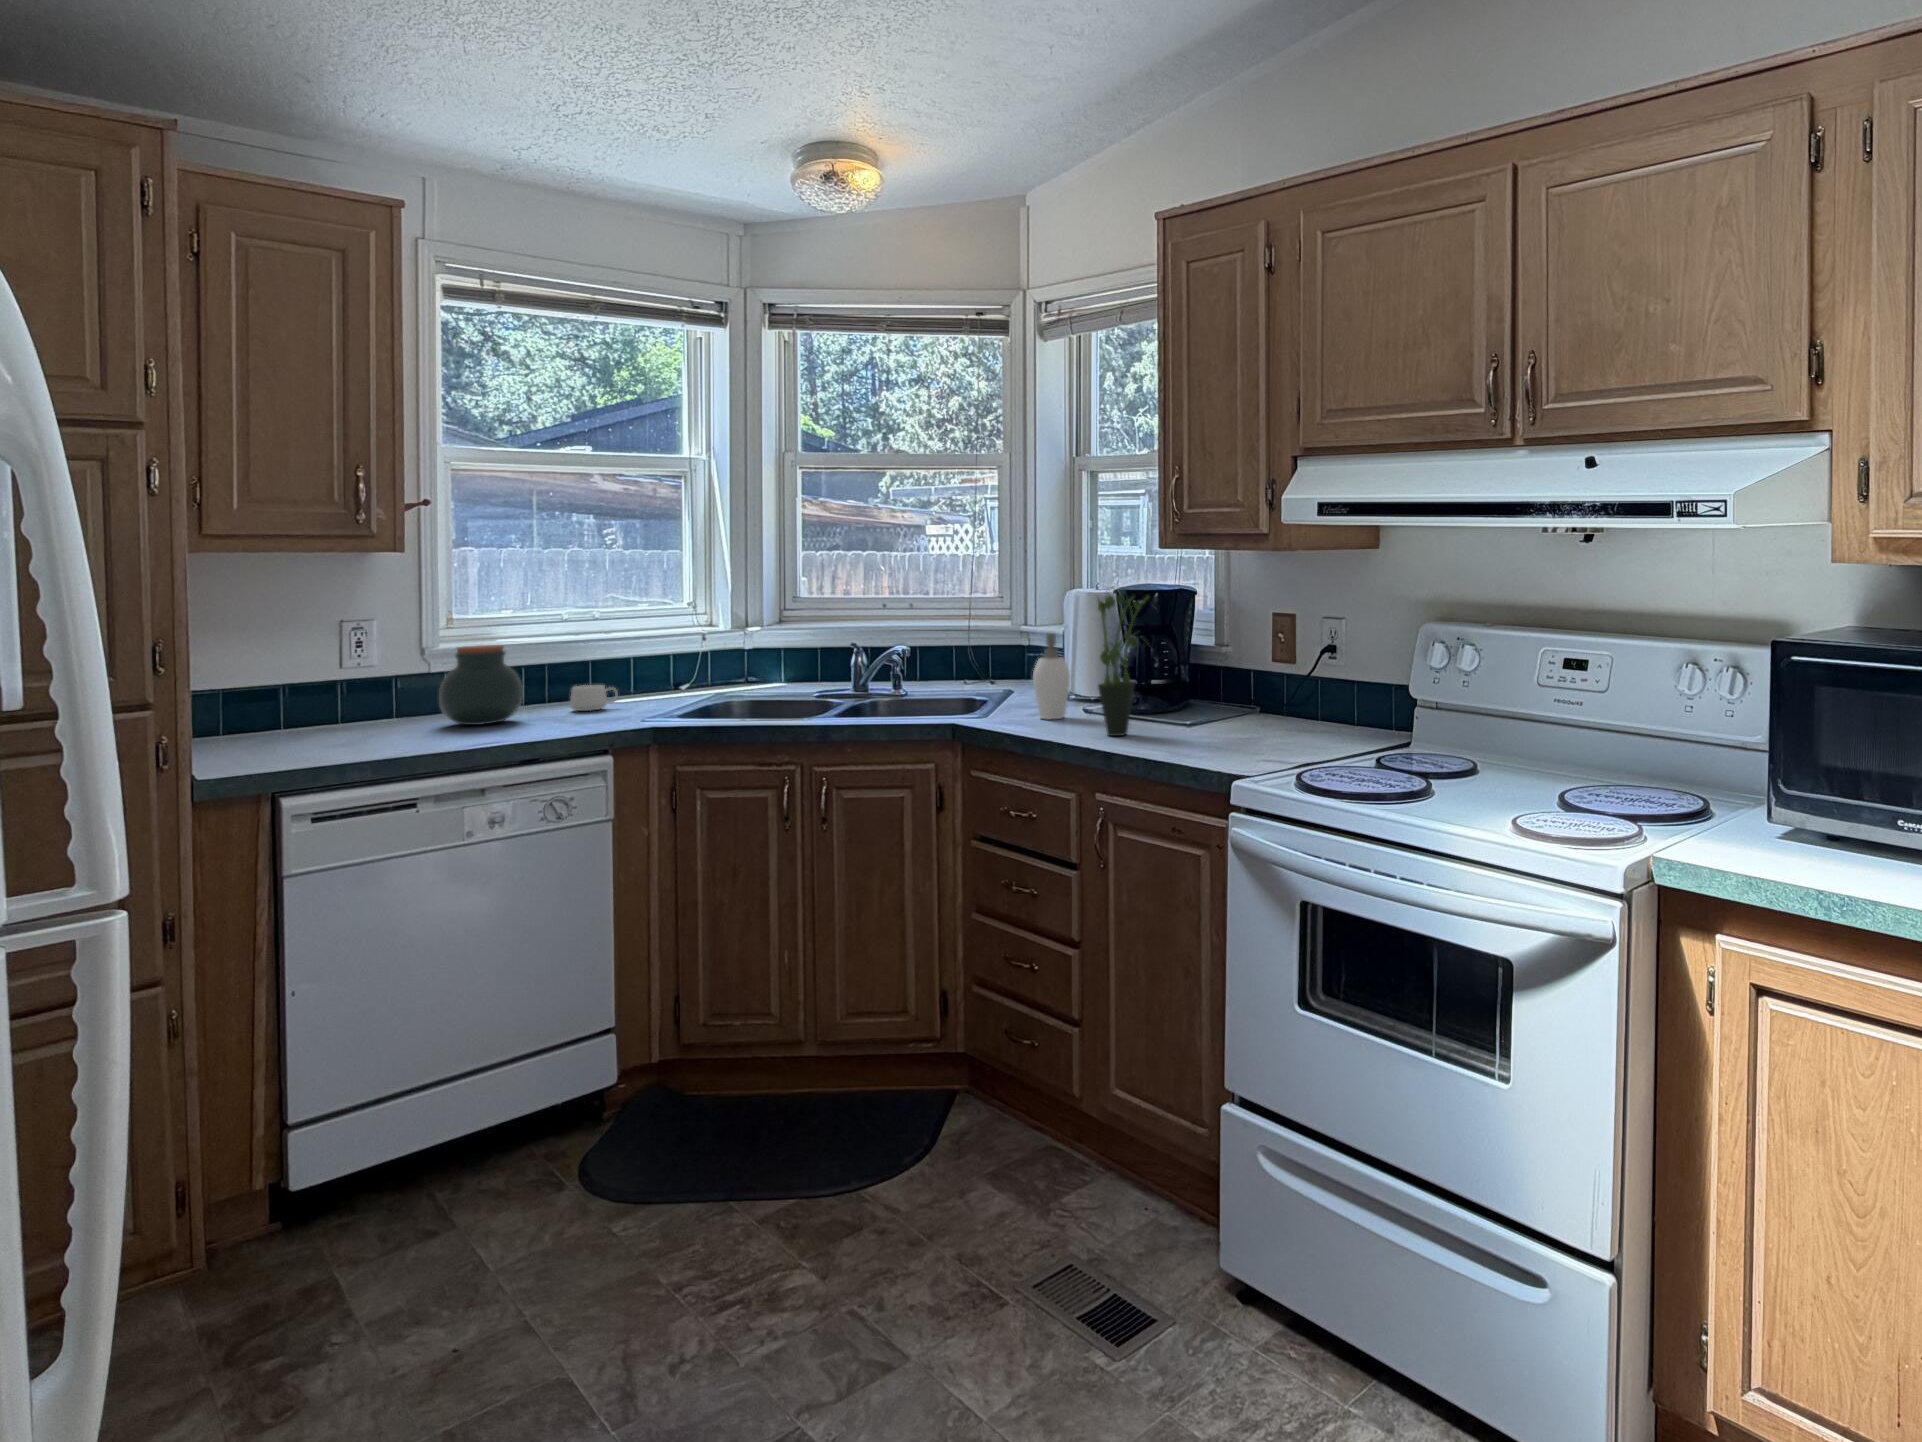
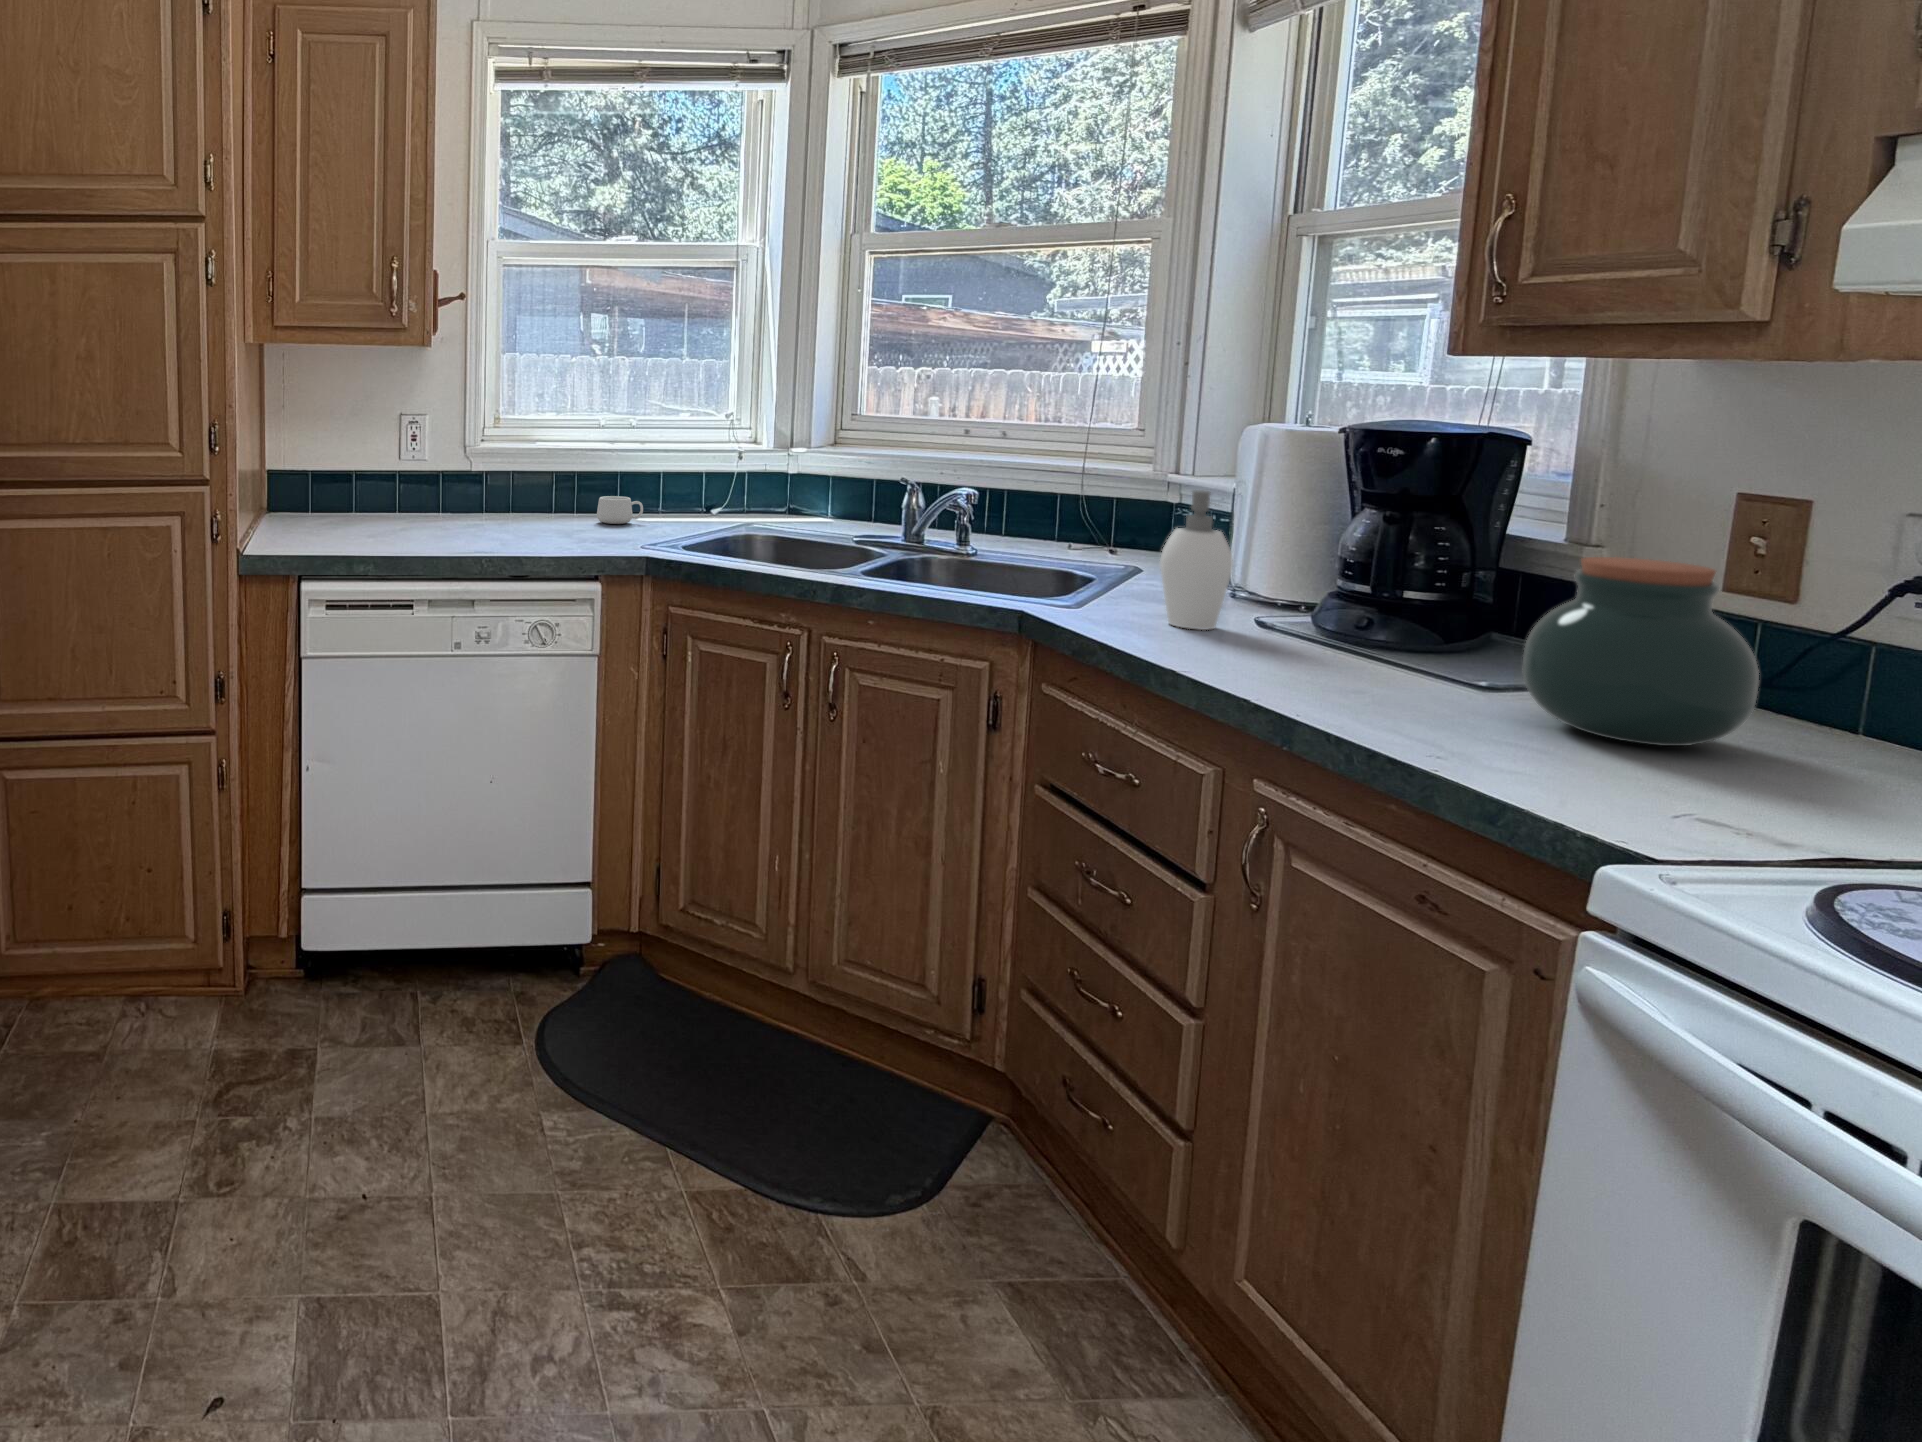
potted plant: present [1097,589,1155,736] -> none [1282,423,1446,692]
jar: present [439,645,522,725] -> present [1522,557,1759,746]

